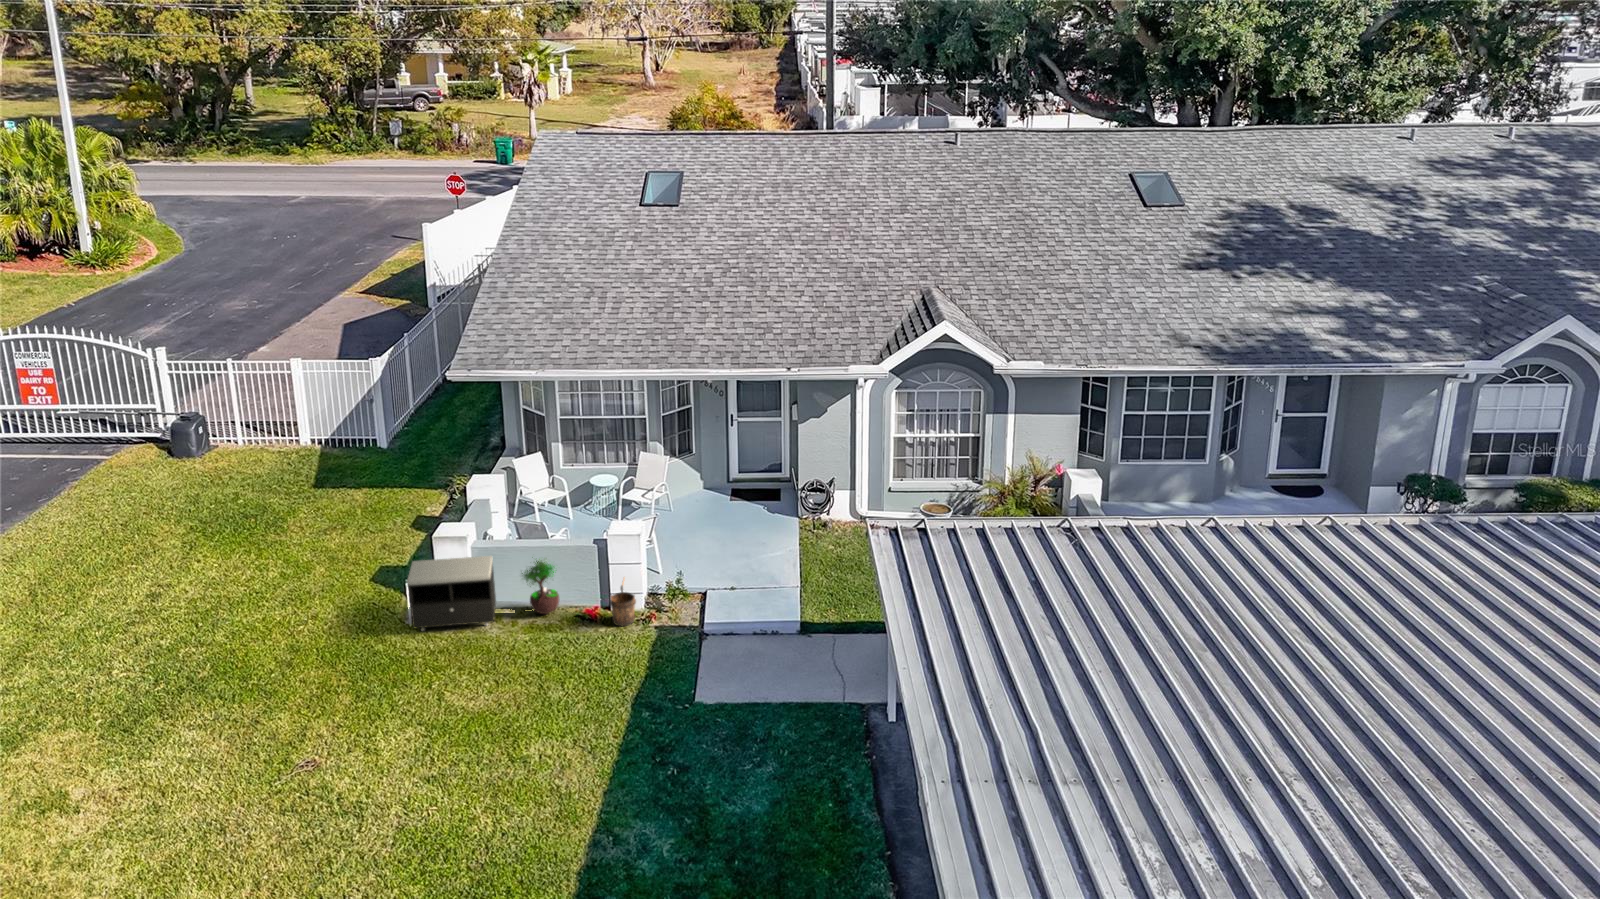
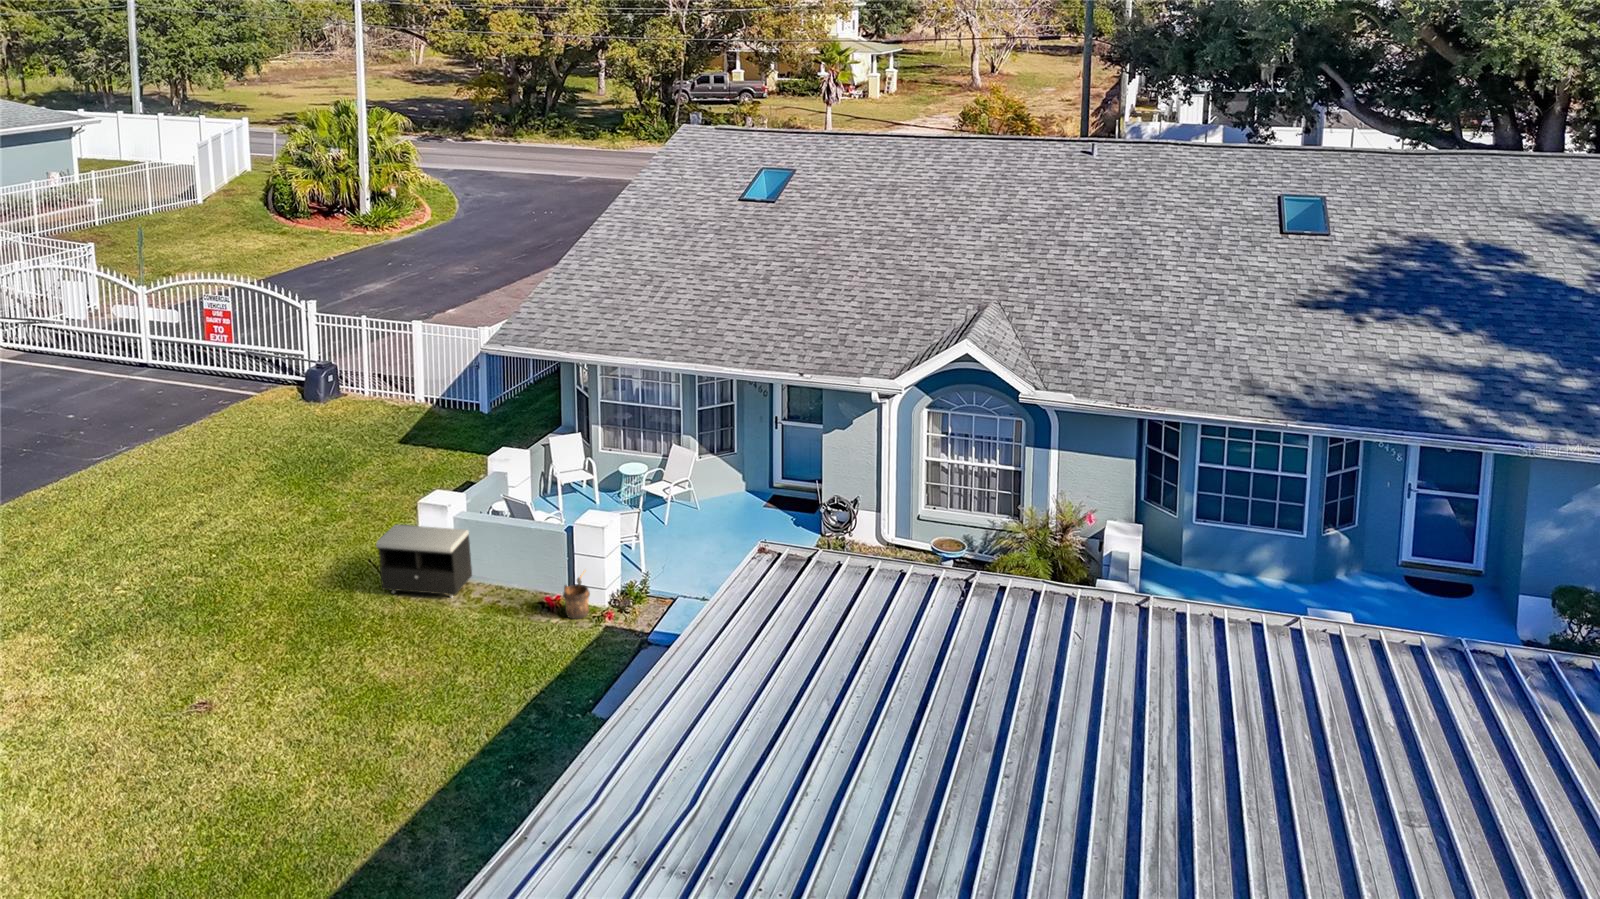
potted tree: present [522,559,559,614] -> none [482,534,527,595]

